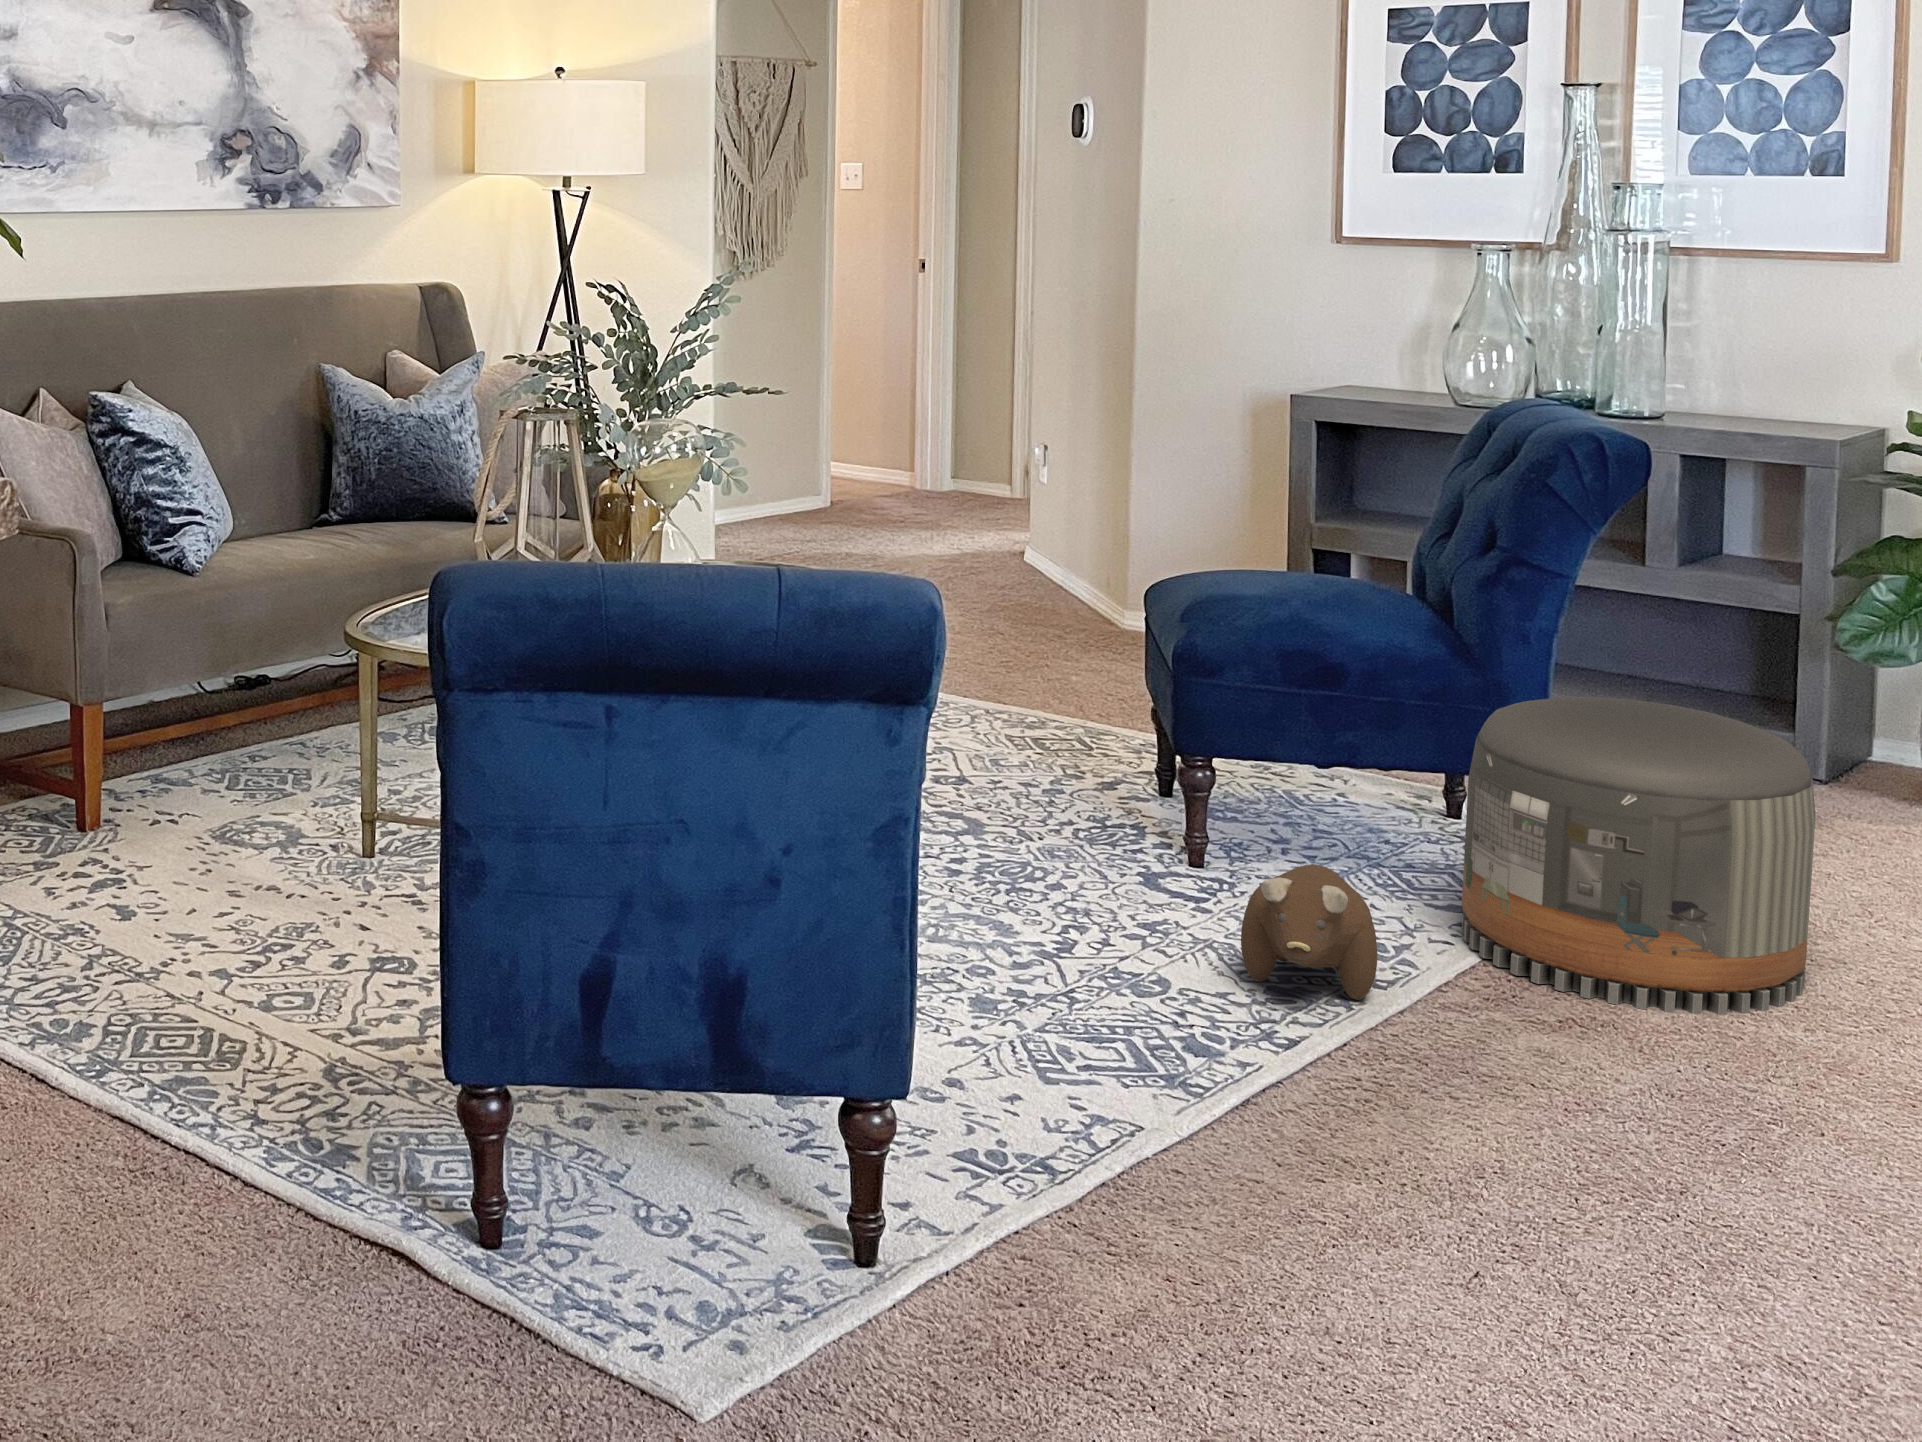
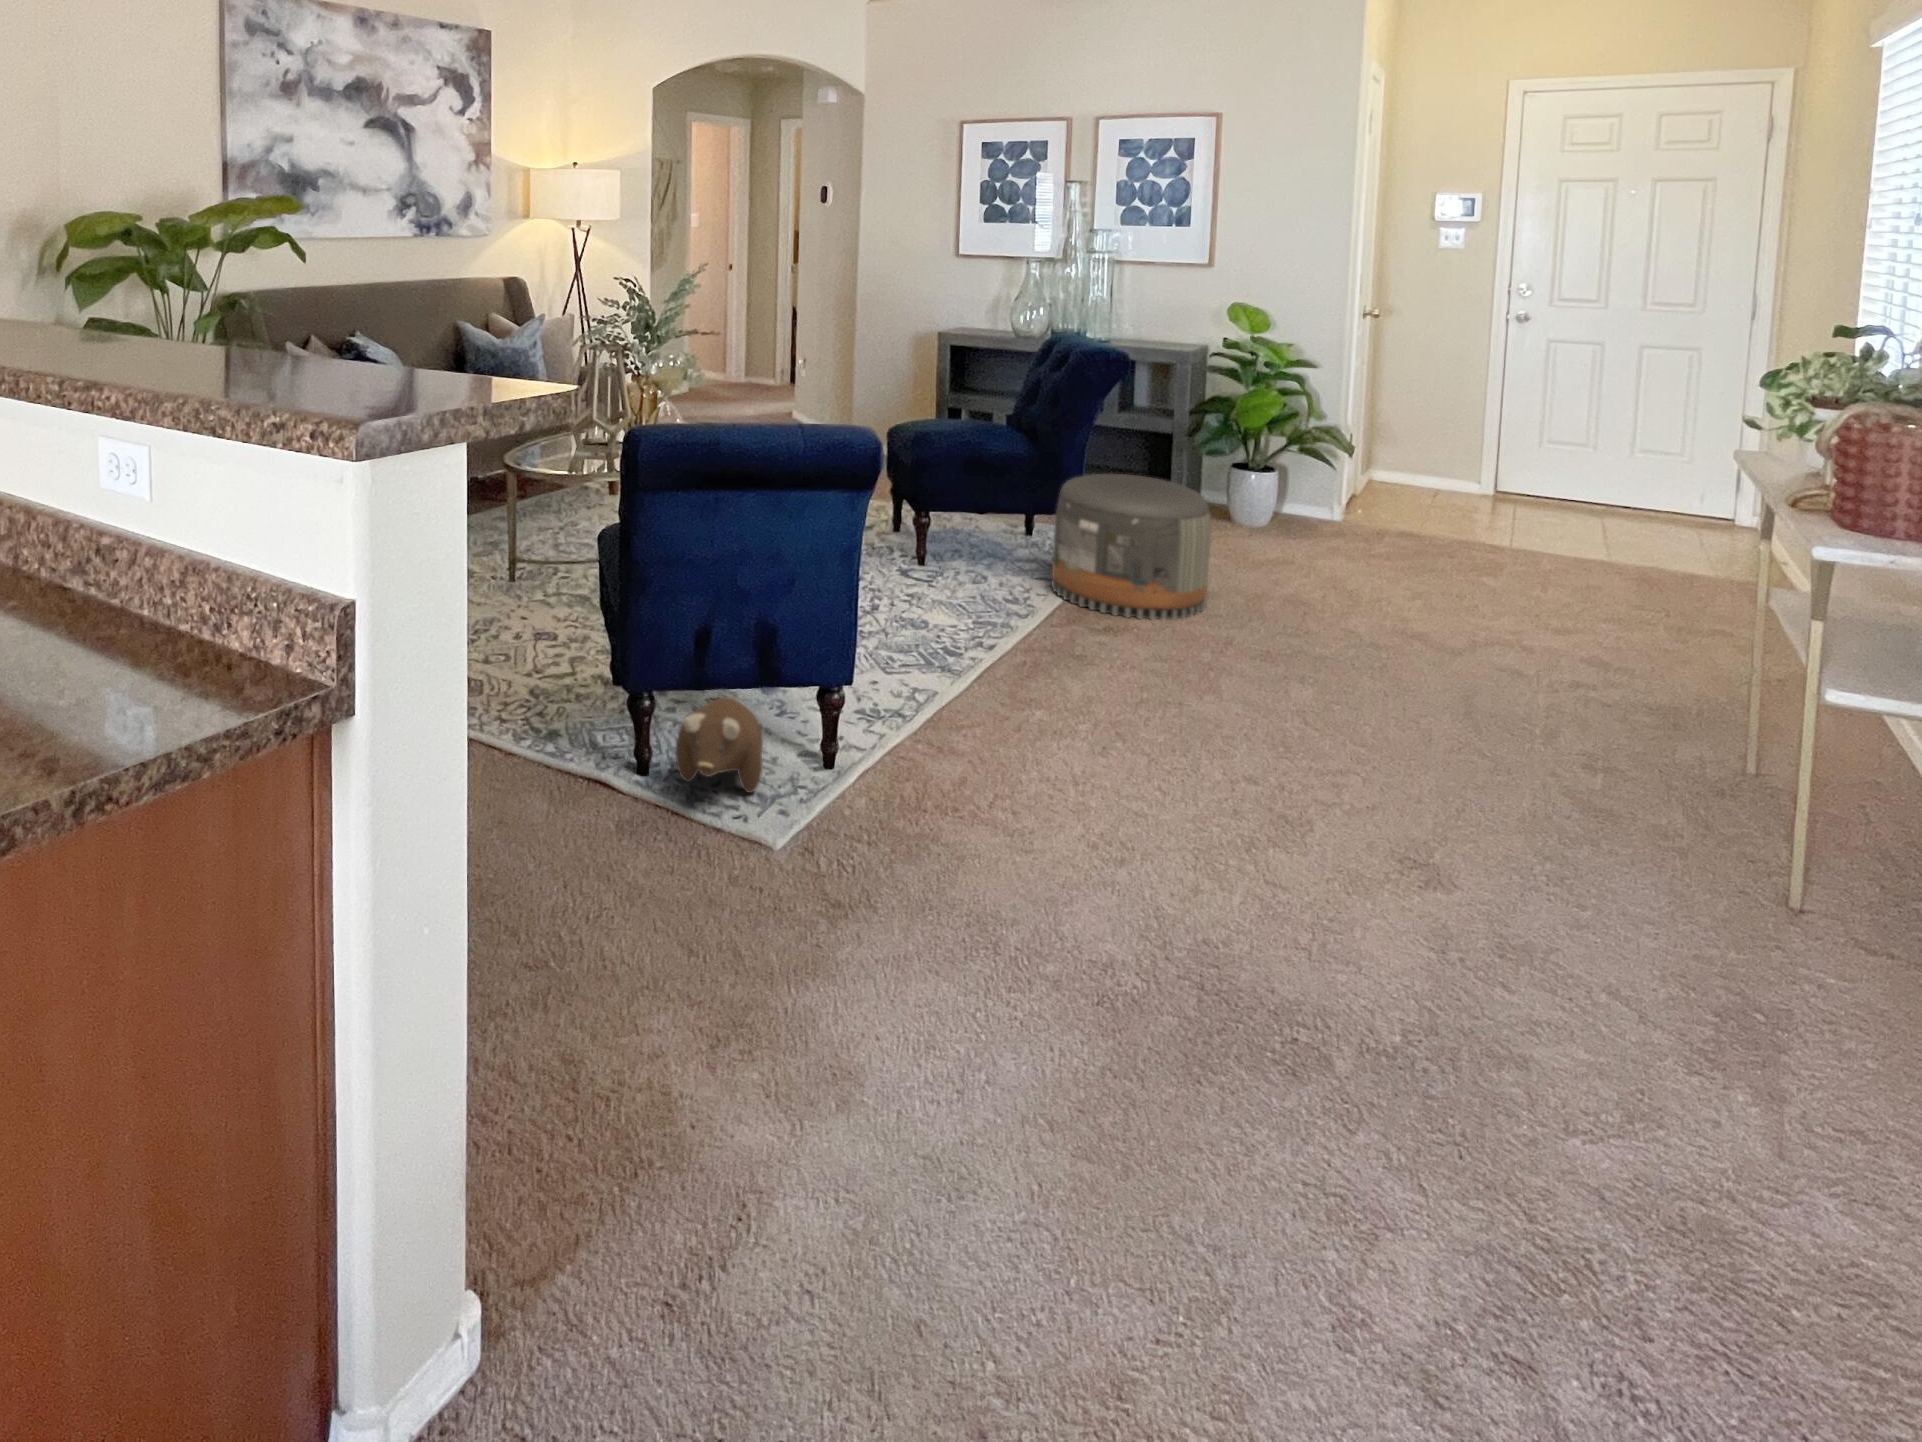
plush toy: present [1241,864,1377,1000] -> present [676,697,763,793]

